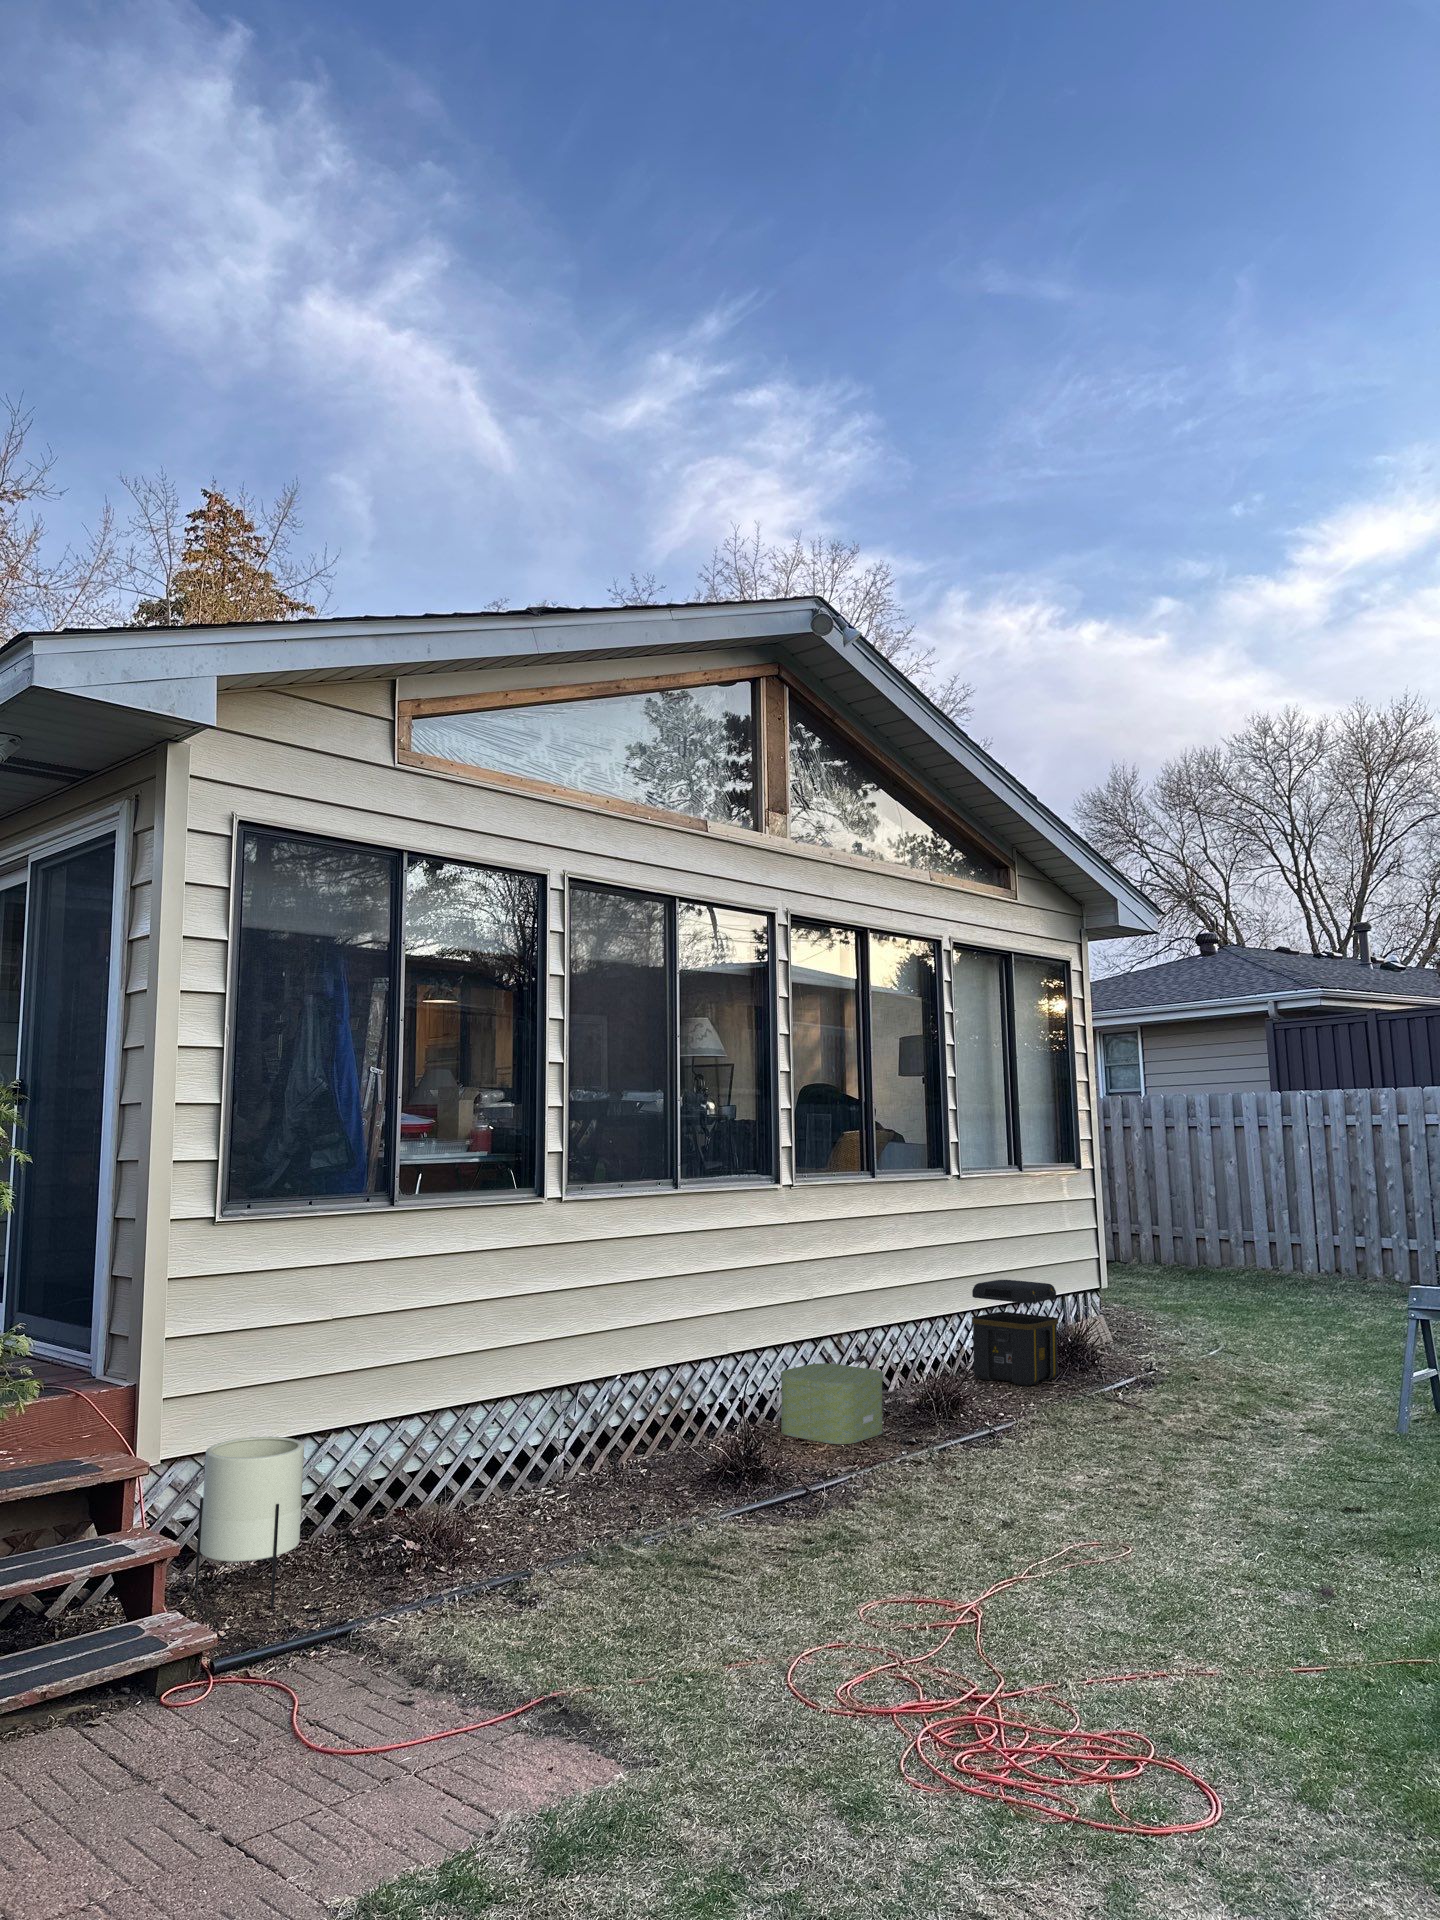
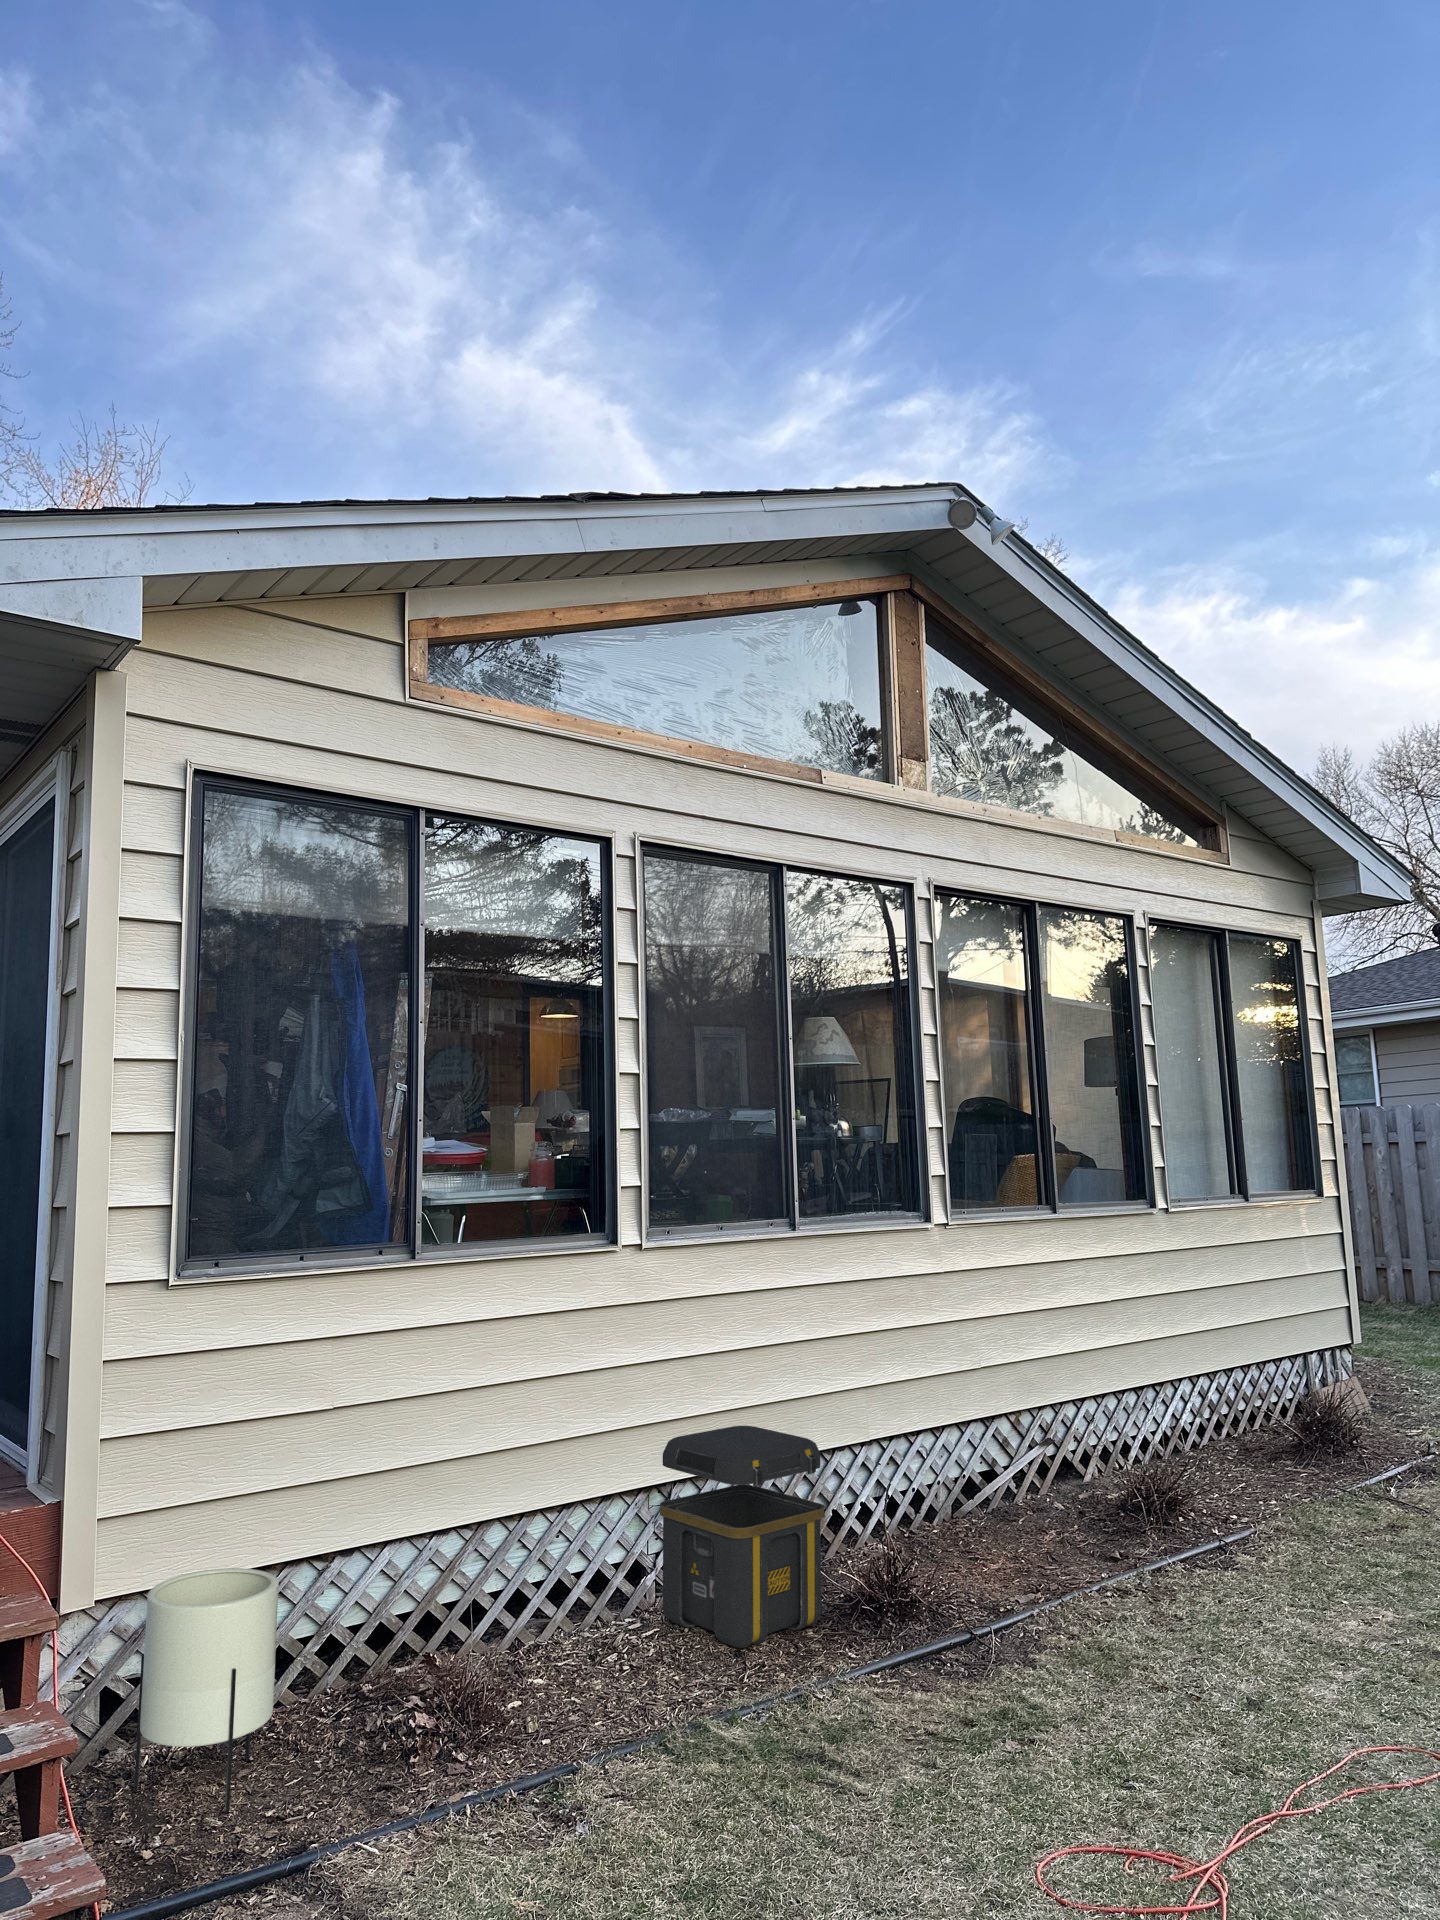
toolbox: present [972,1280,1058,1386] -> present [660,1426,825,1648]
storage box: present [780,1363,884,1444] -> none [941,1449,1076,1559]

